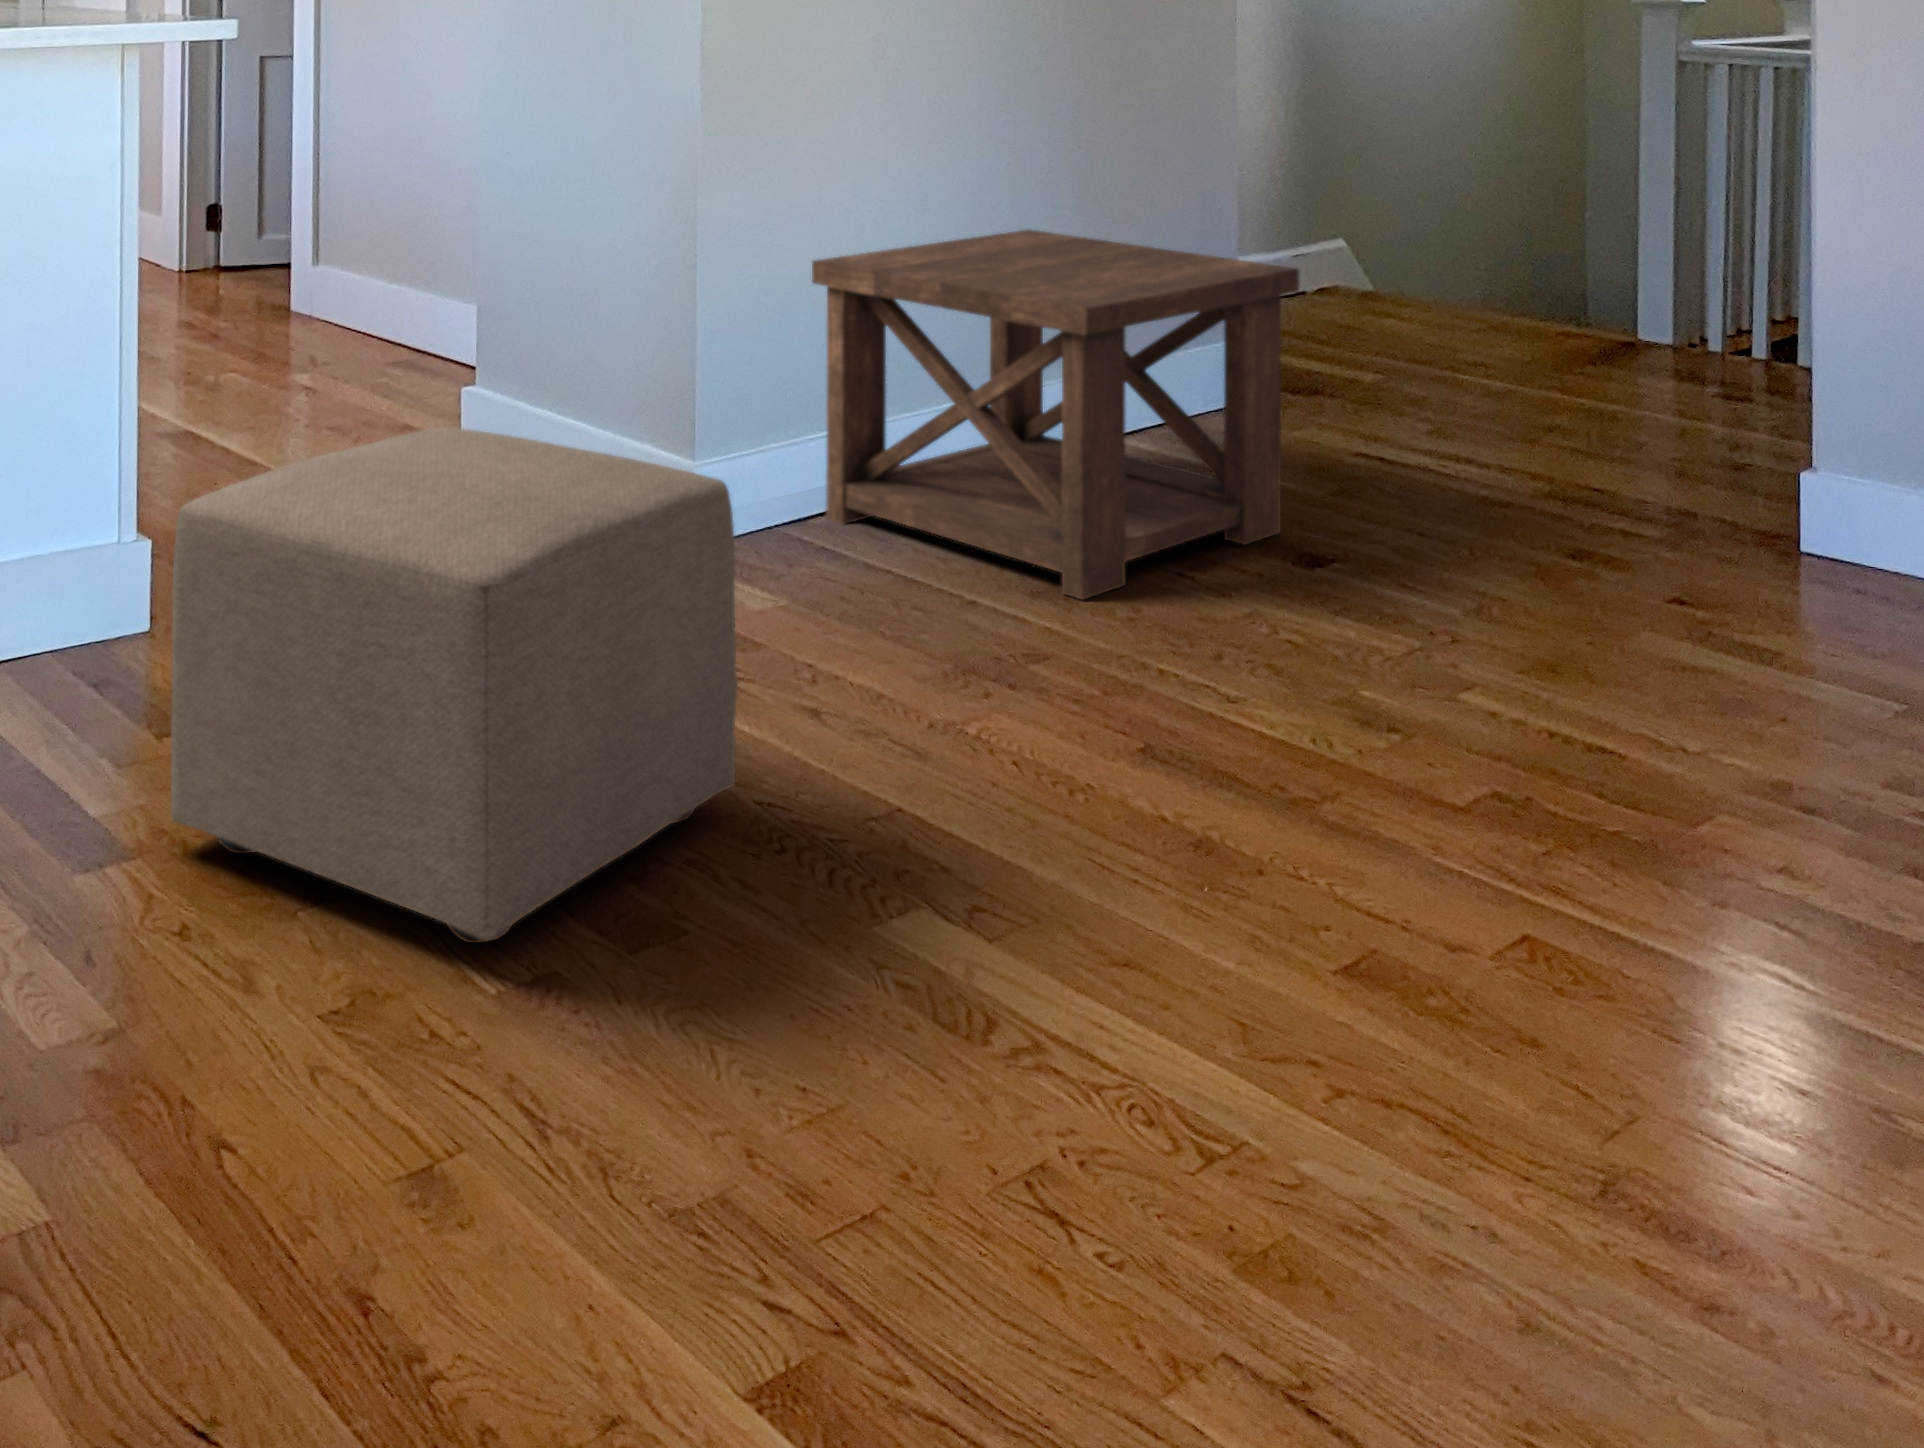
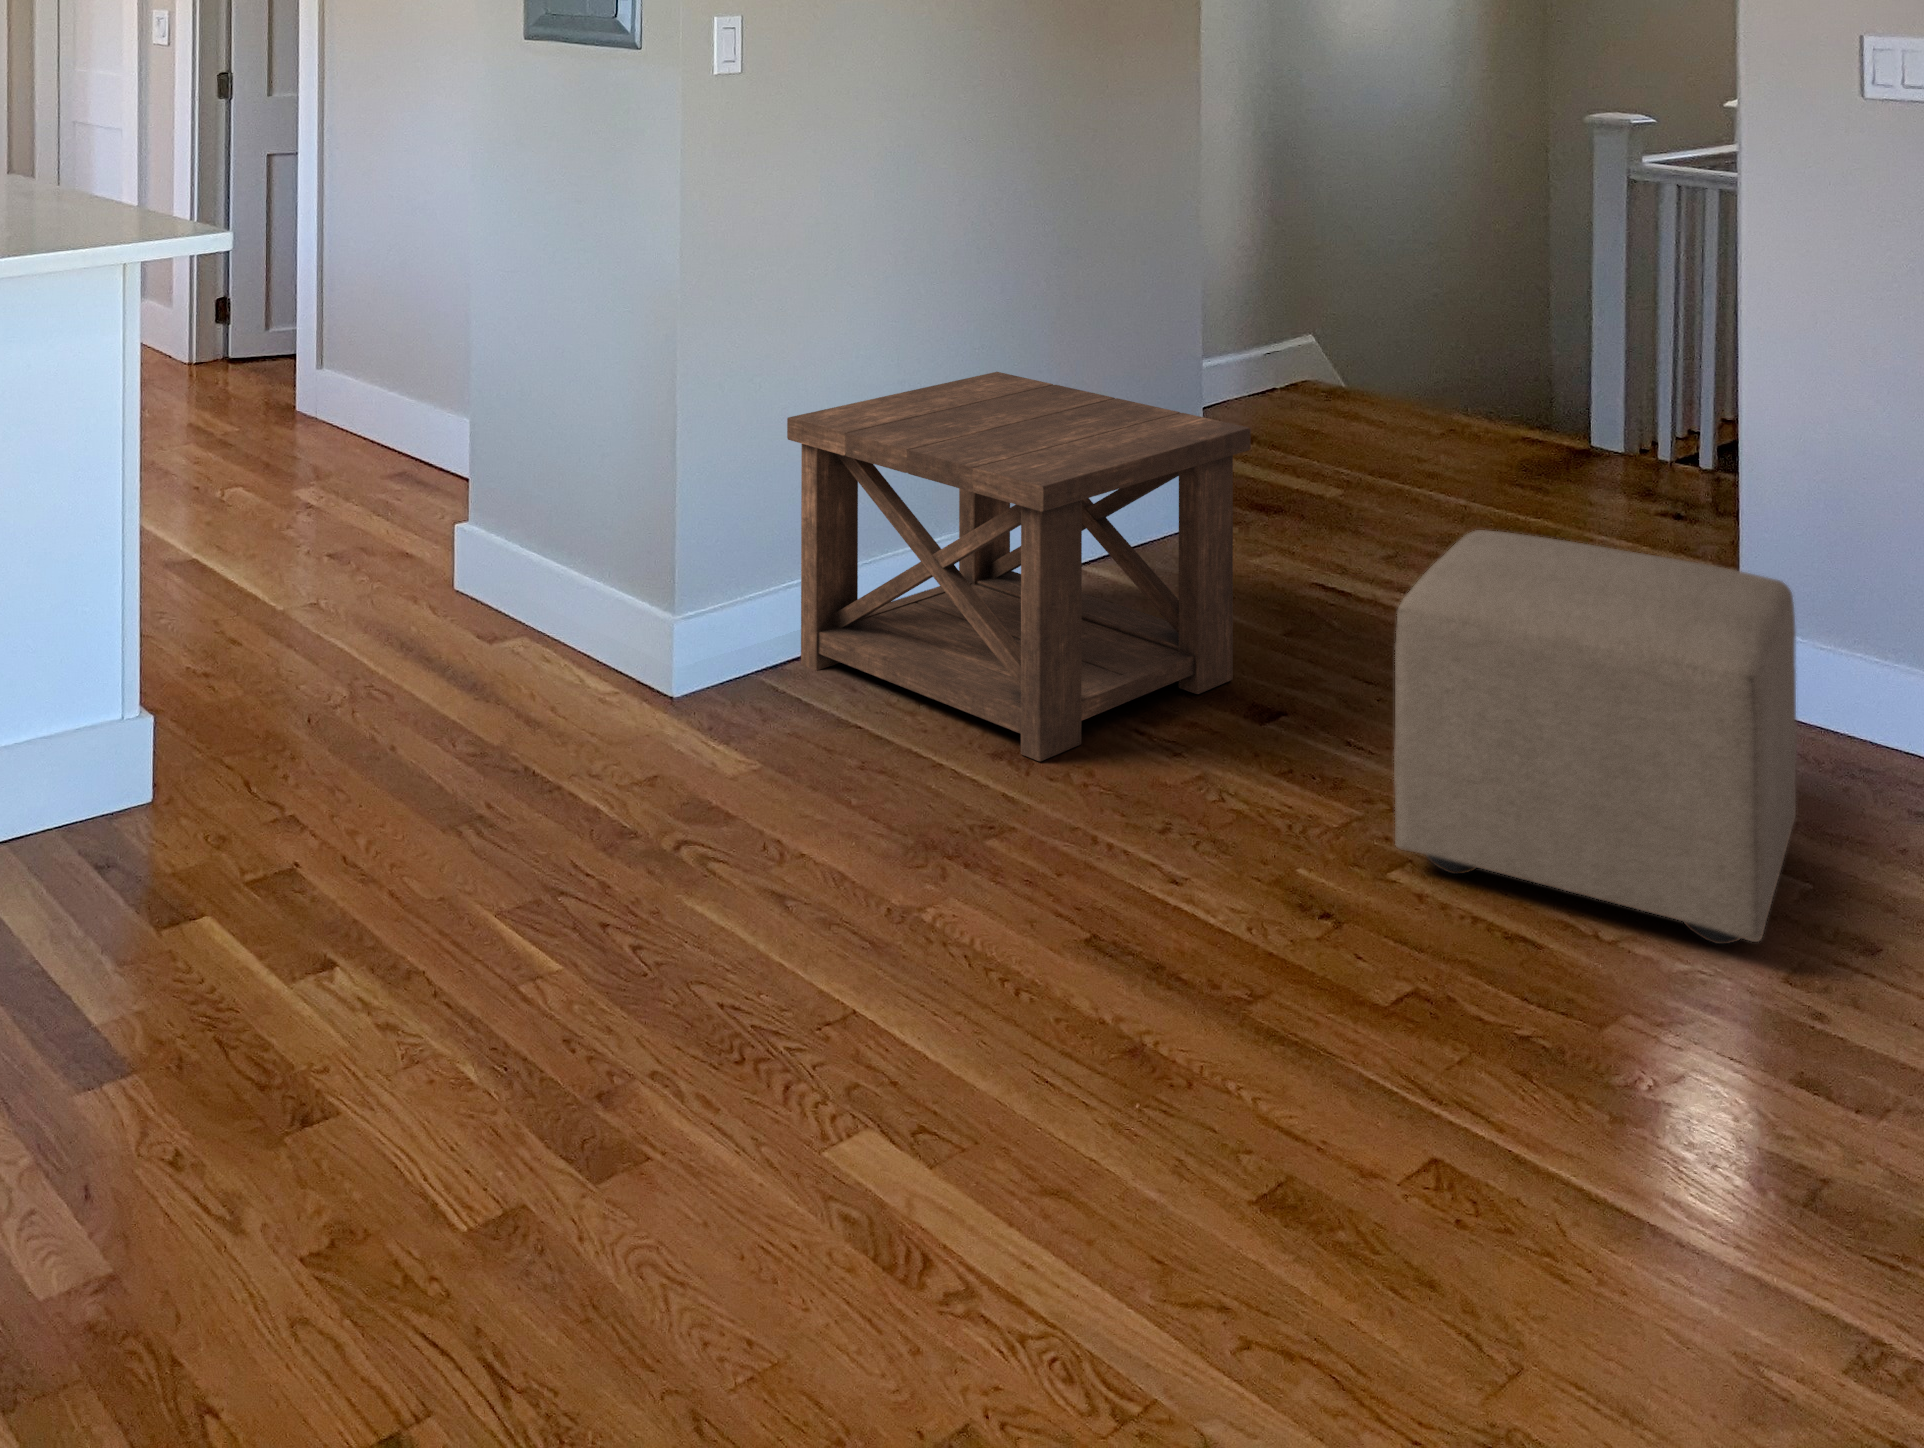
ottoman: present [171,427,737,943] -> present [1394,530,1797,944]

